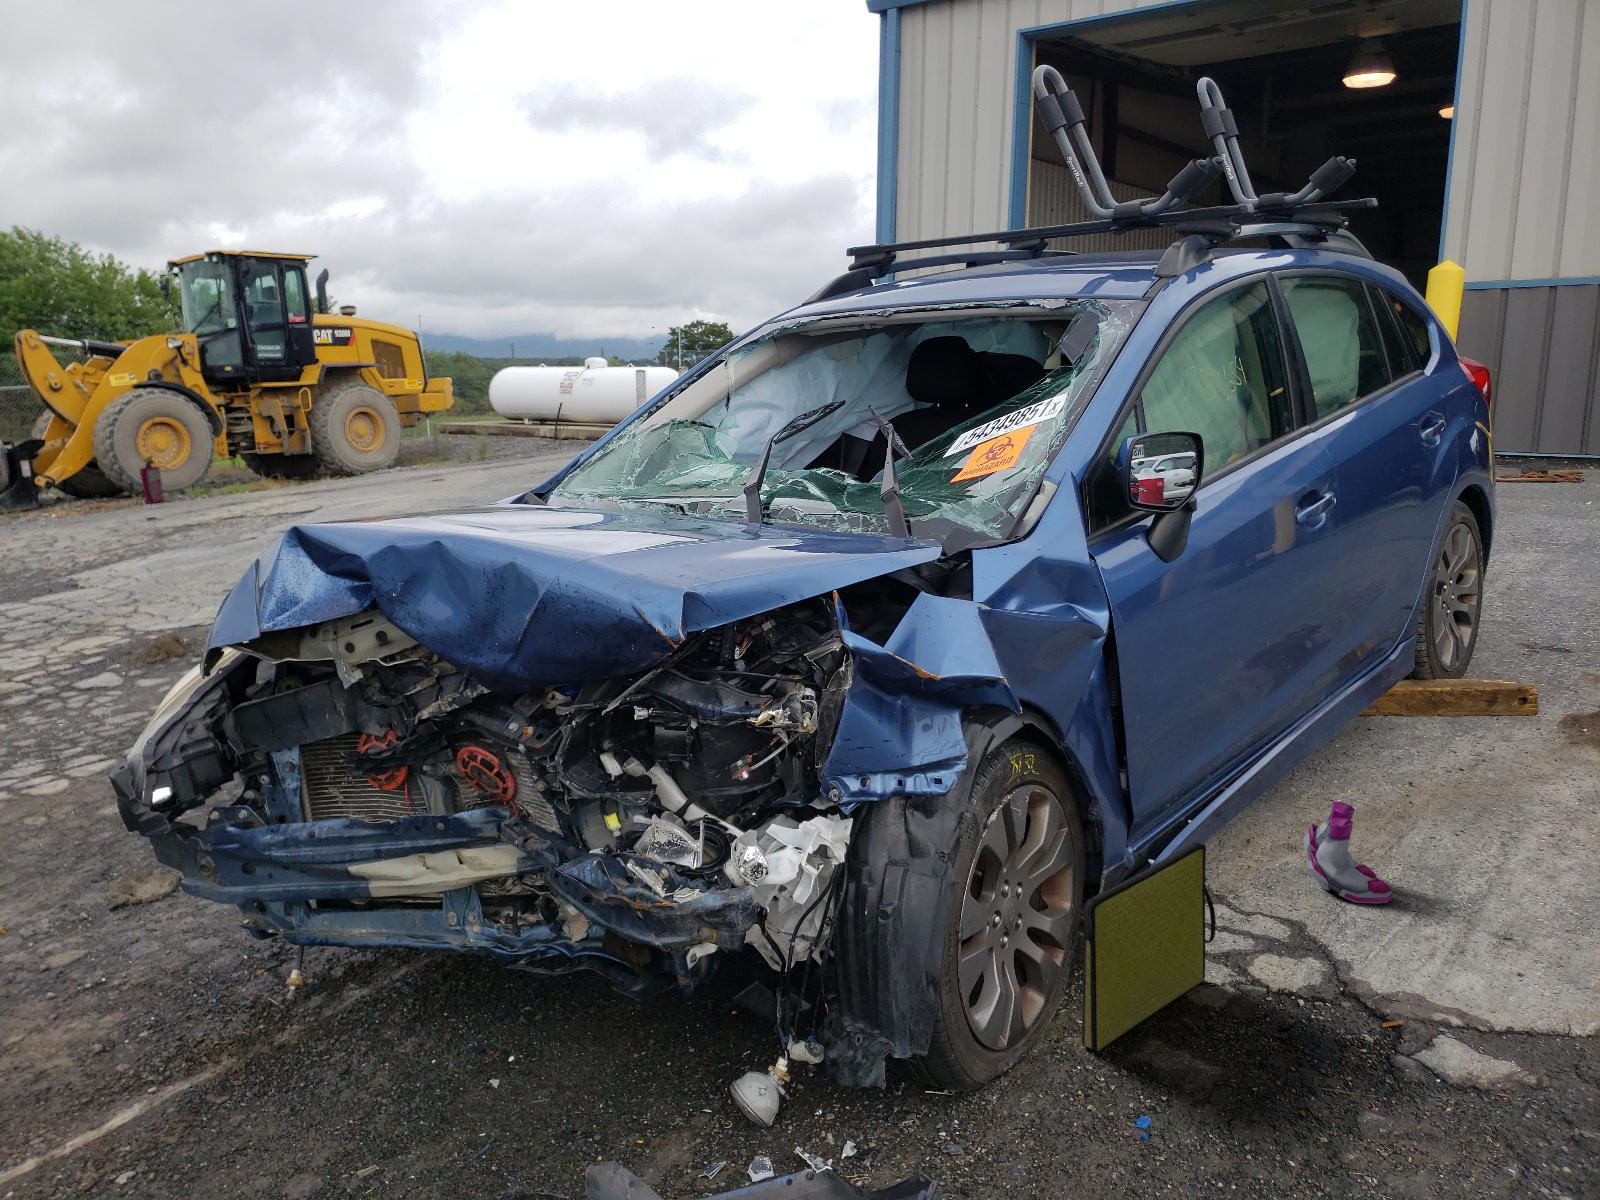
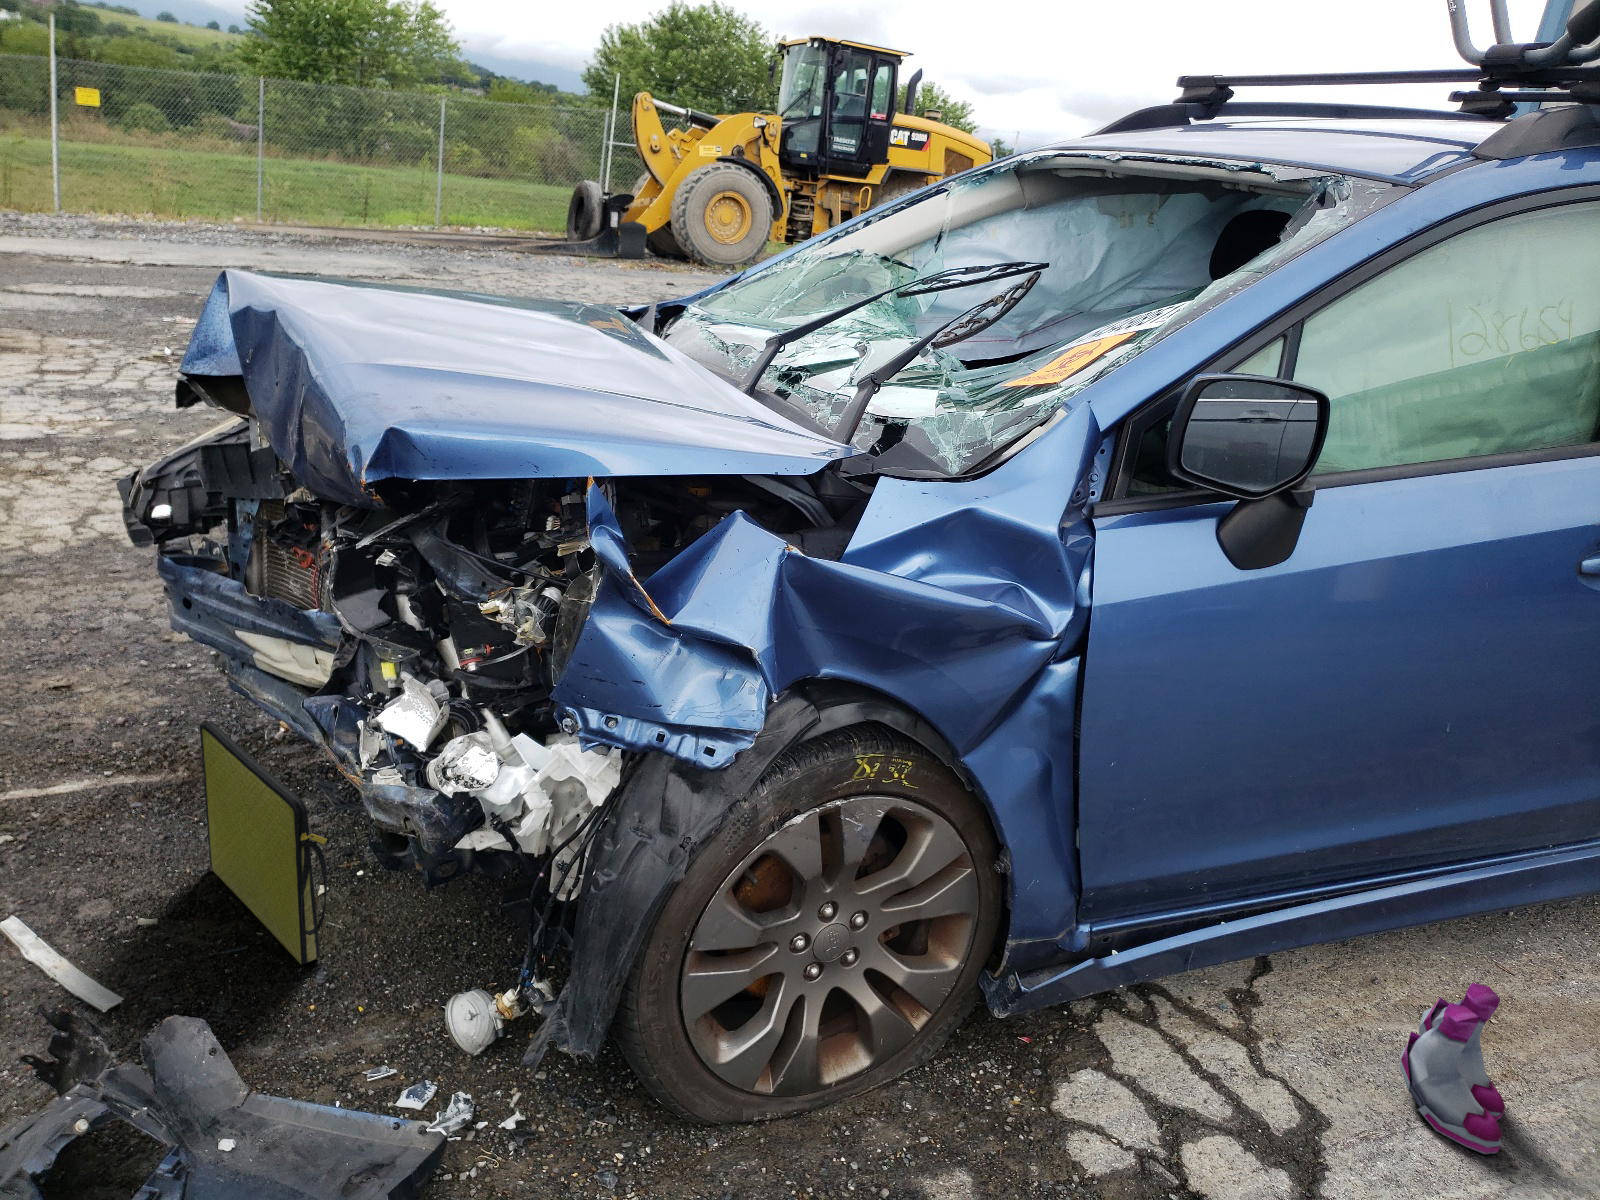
fire extinguisher: present [140,456,164,503] -> none [697,227,715,271]
trash can: none [28,465,70,507] -> present [618,221,648,259]
bag: present [1082,842,1216,1052] -> present [199,721,327,965]

